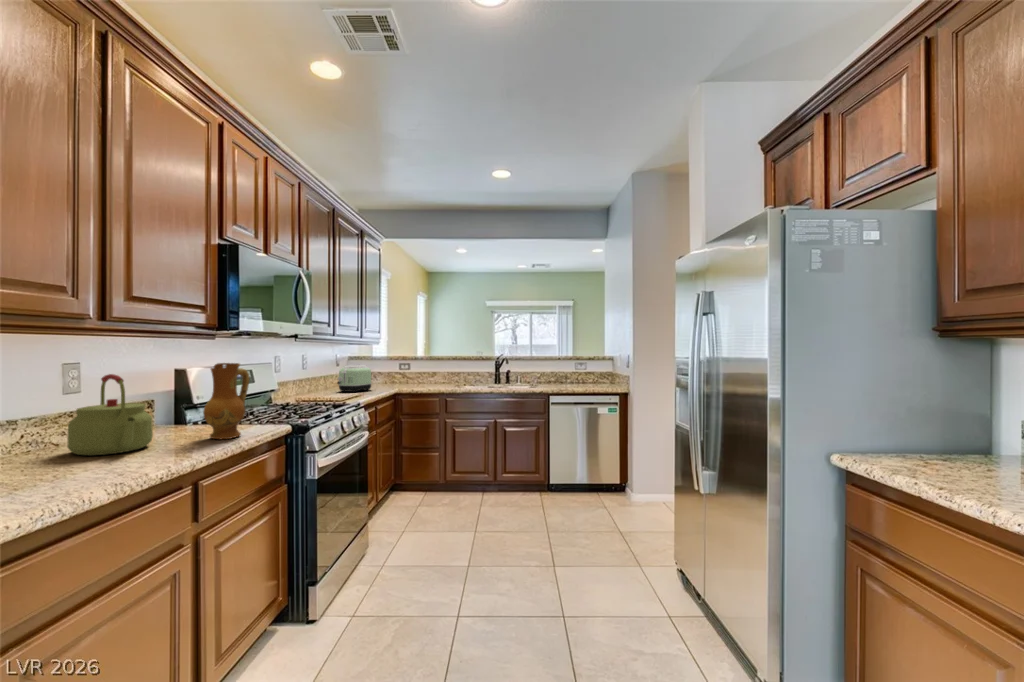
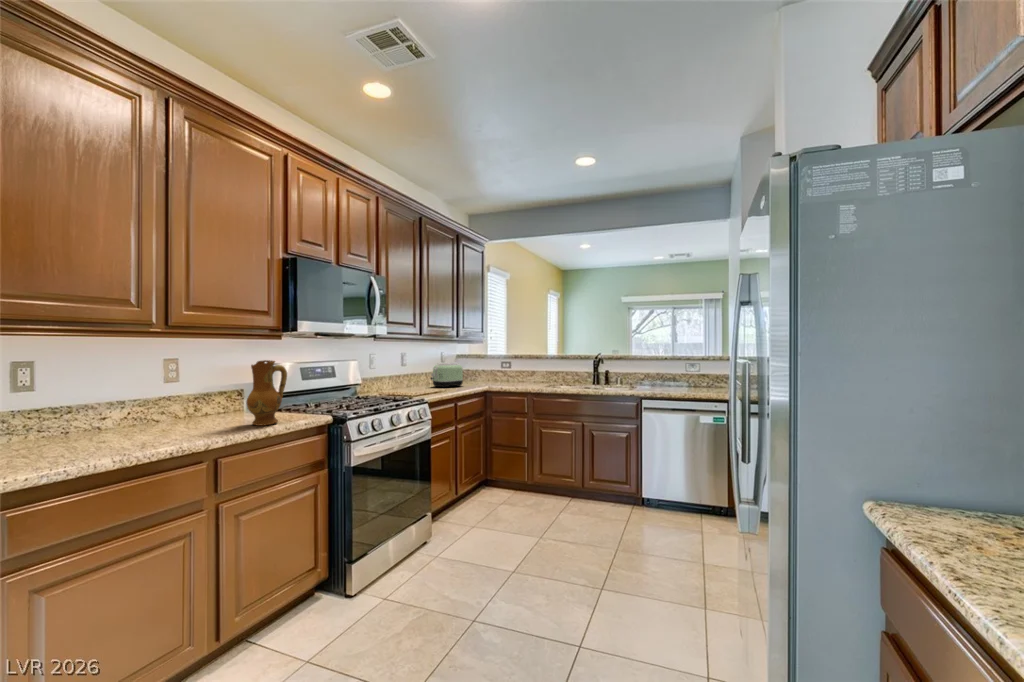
kettle: present [67,374,153,455] -> none [144,368,208,432]

